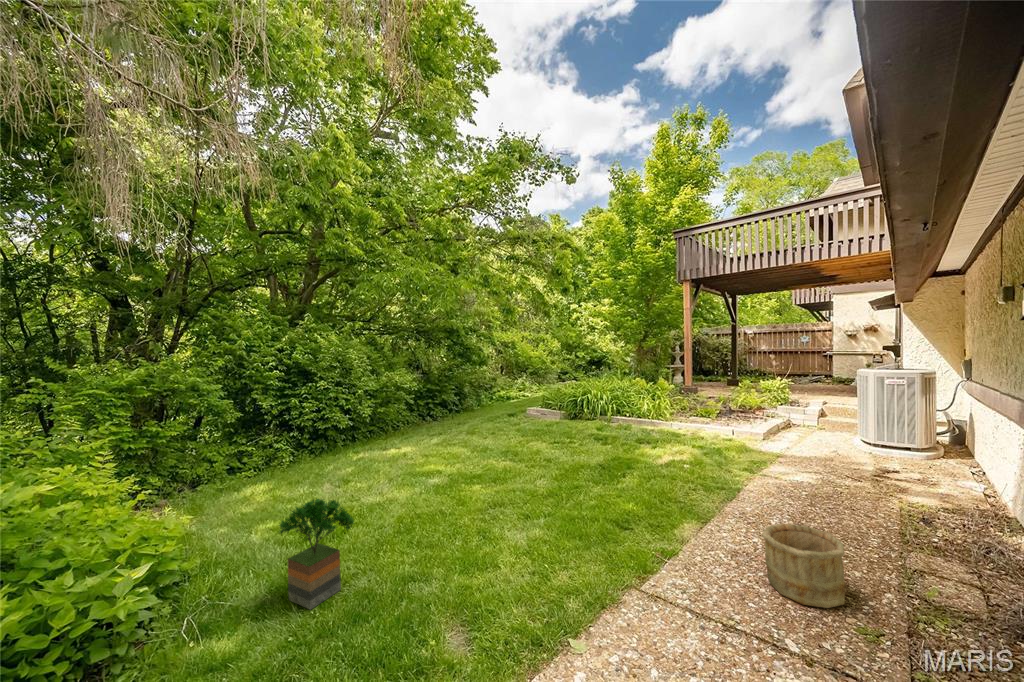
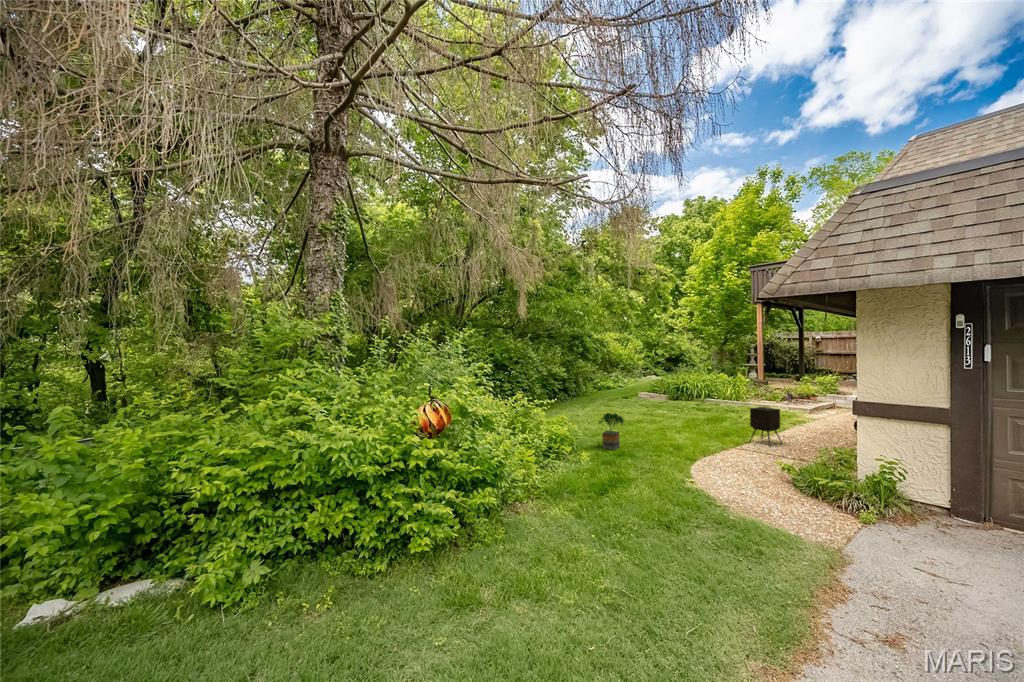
side table: none [663,459,735,565] -> present [750,407,782,446]
wooden bucket: present [762,523,845,608] -> none [792,429,825,454]

